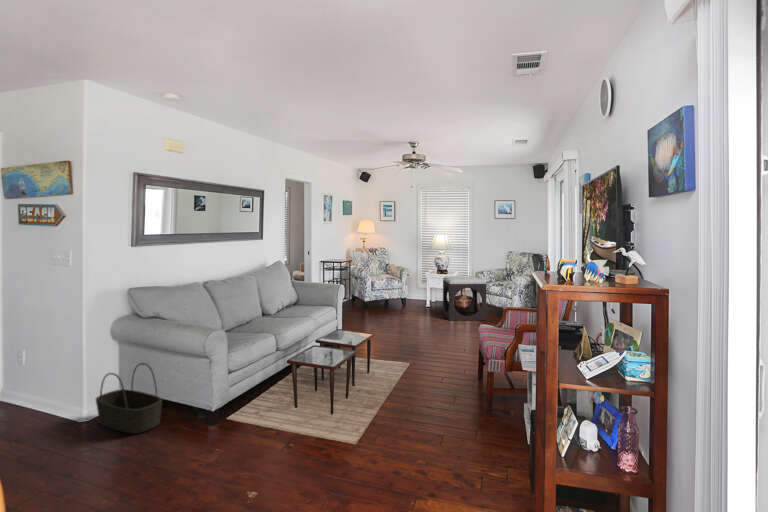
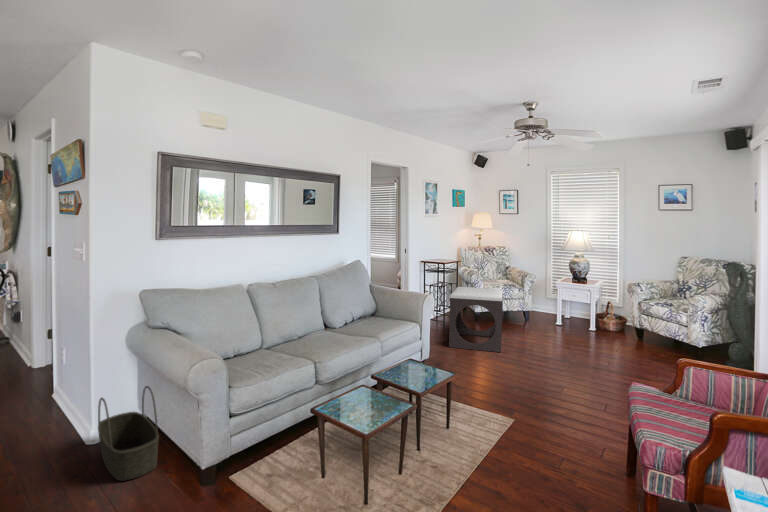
footstool: present [443,277,487,321] -> present [449,287,503,352]

